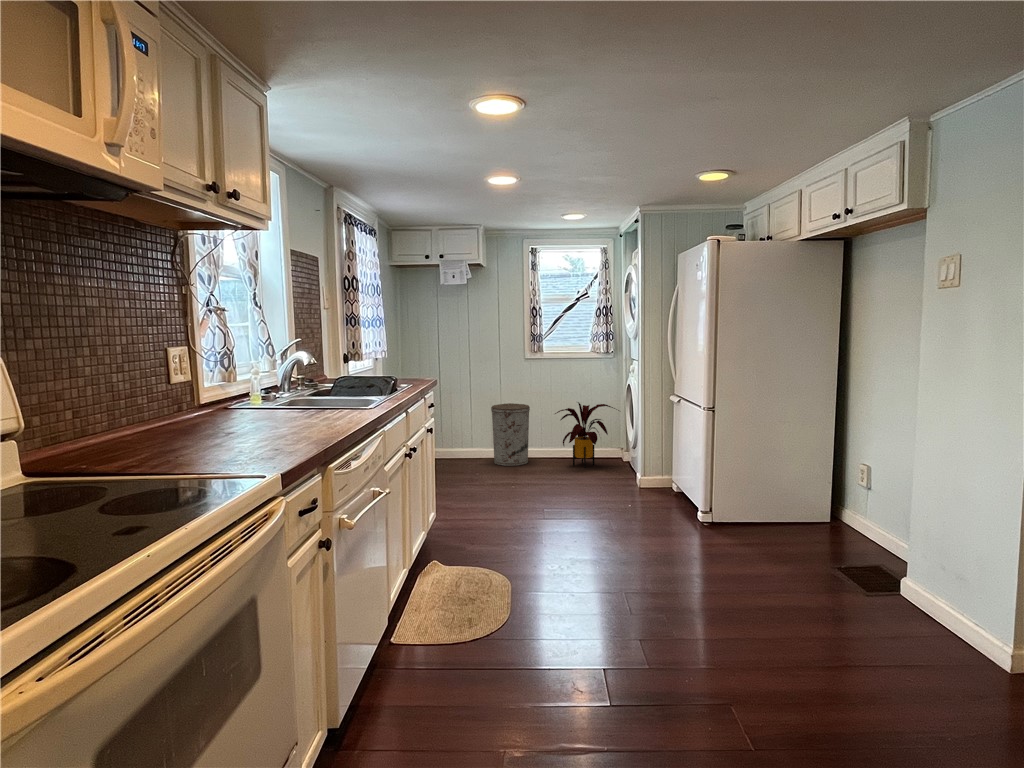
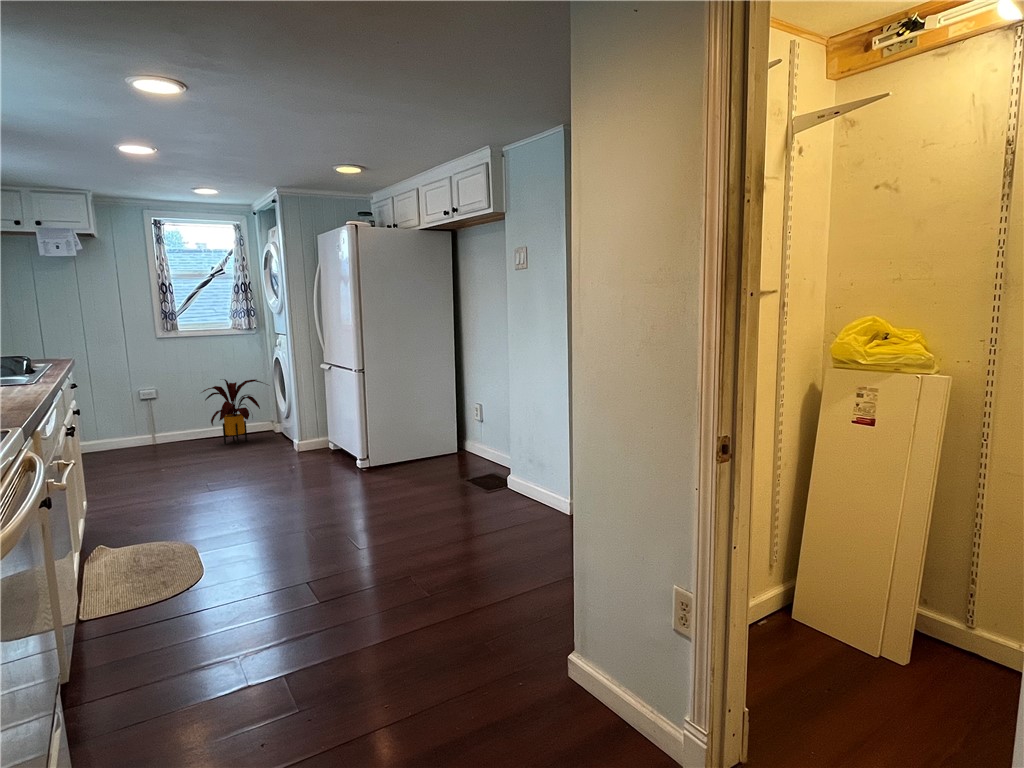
trash can: present [491,403,530,466] -> none [120,387,171,455]

